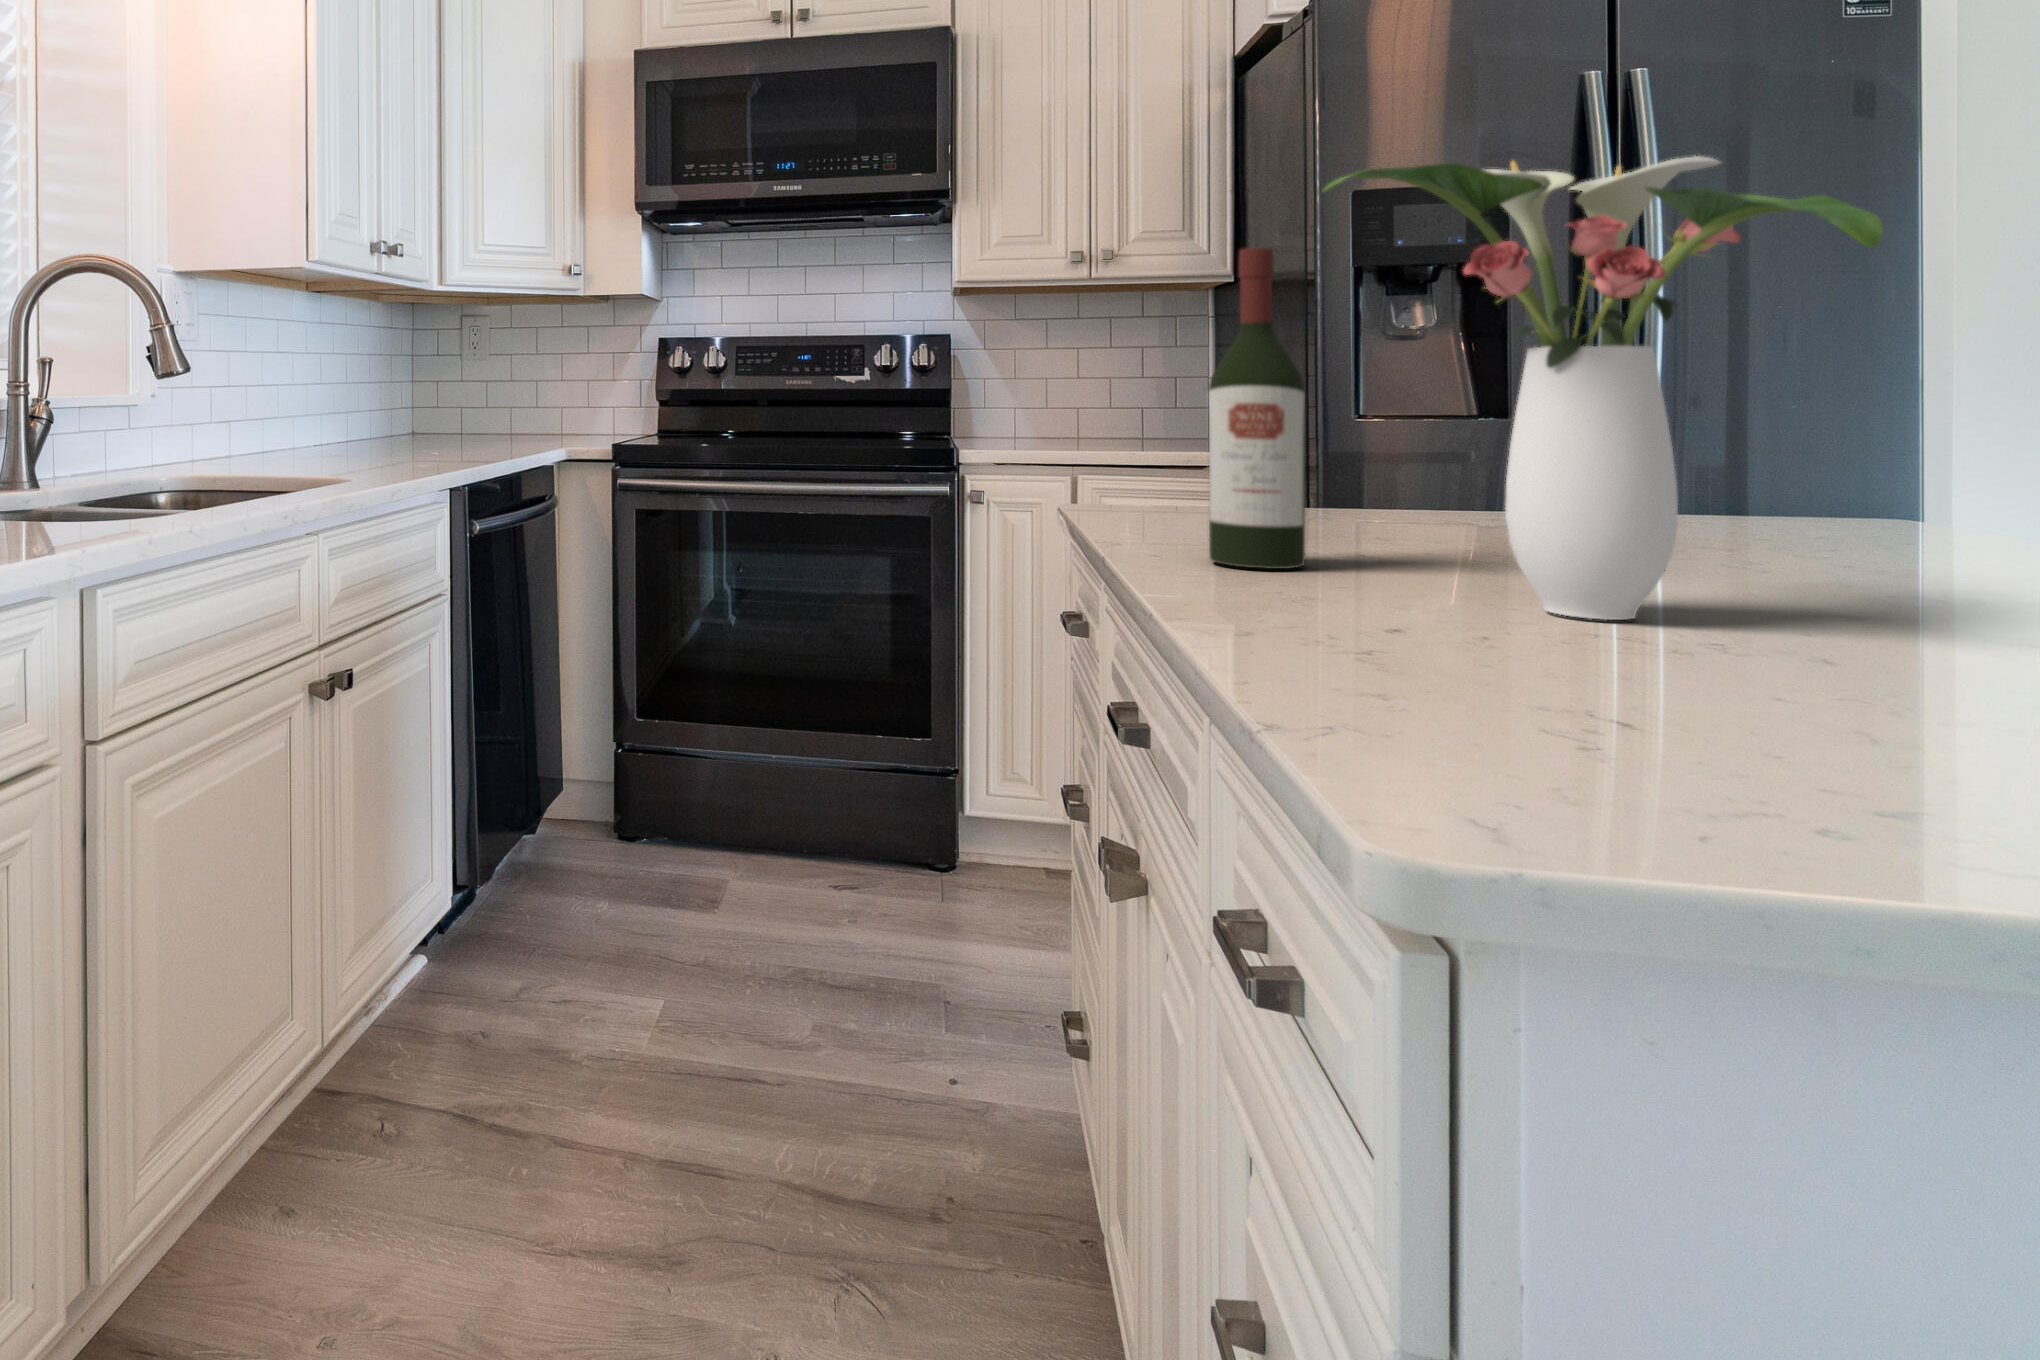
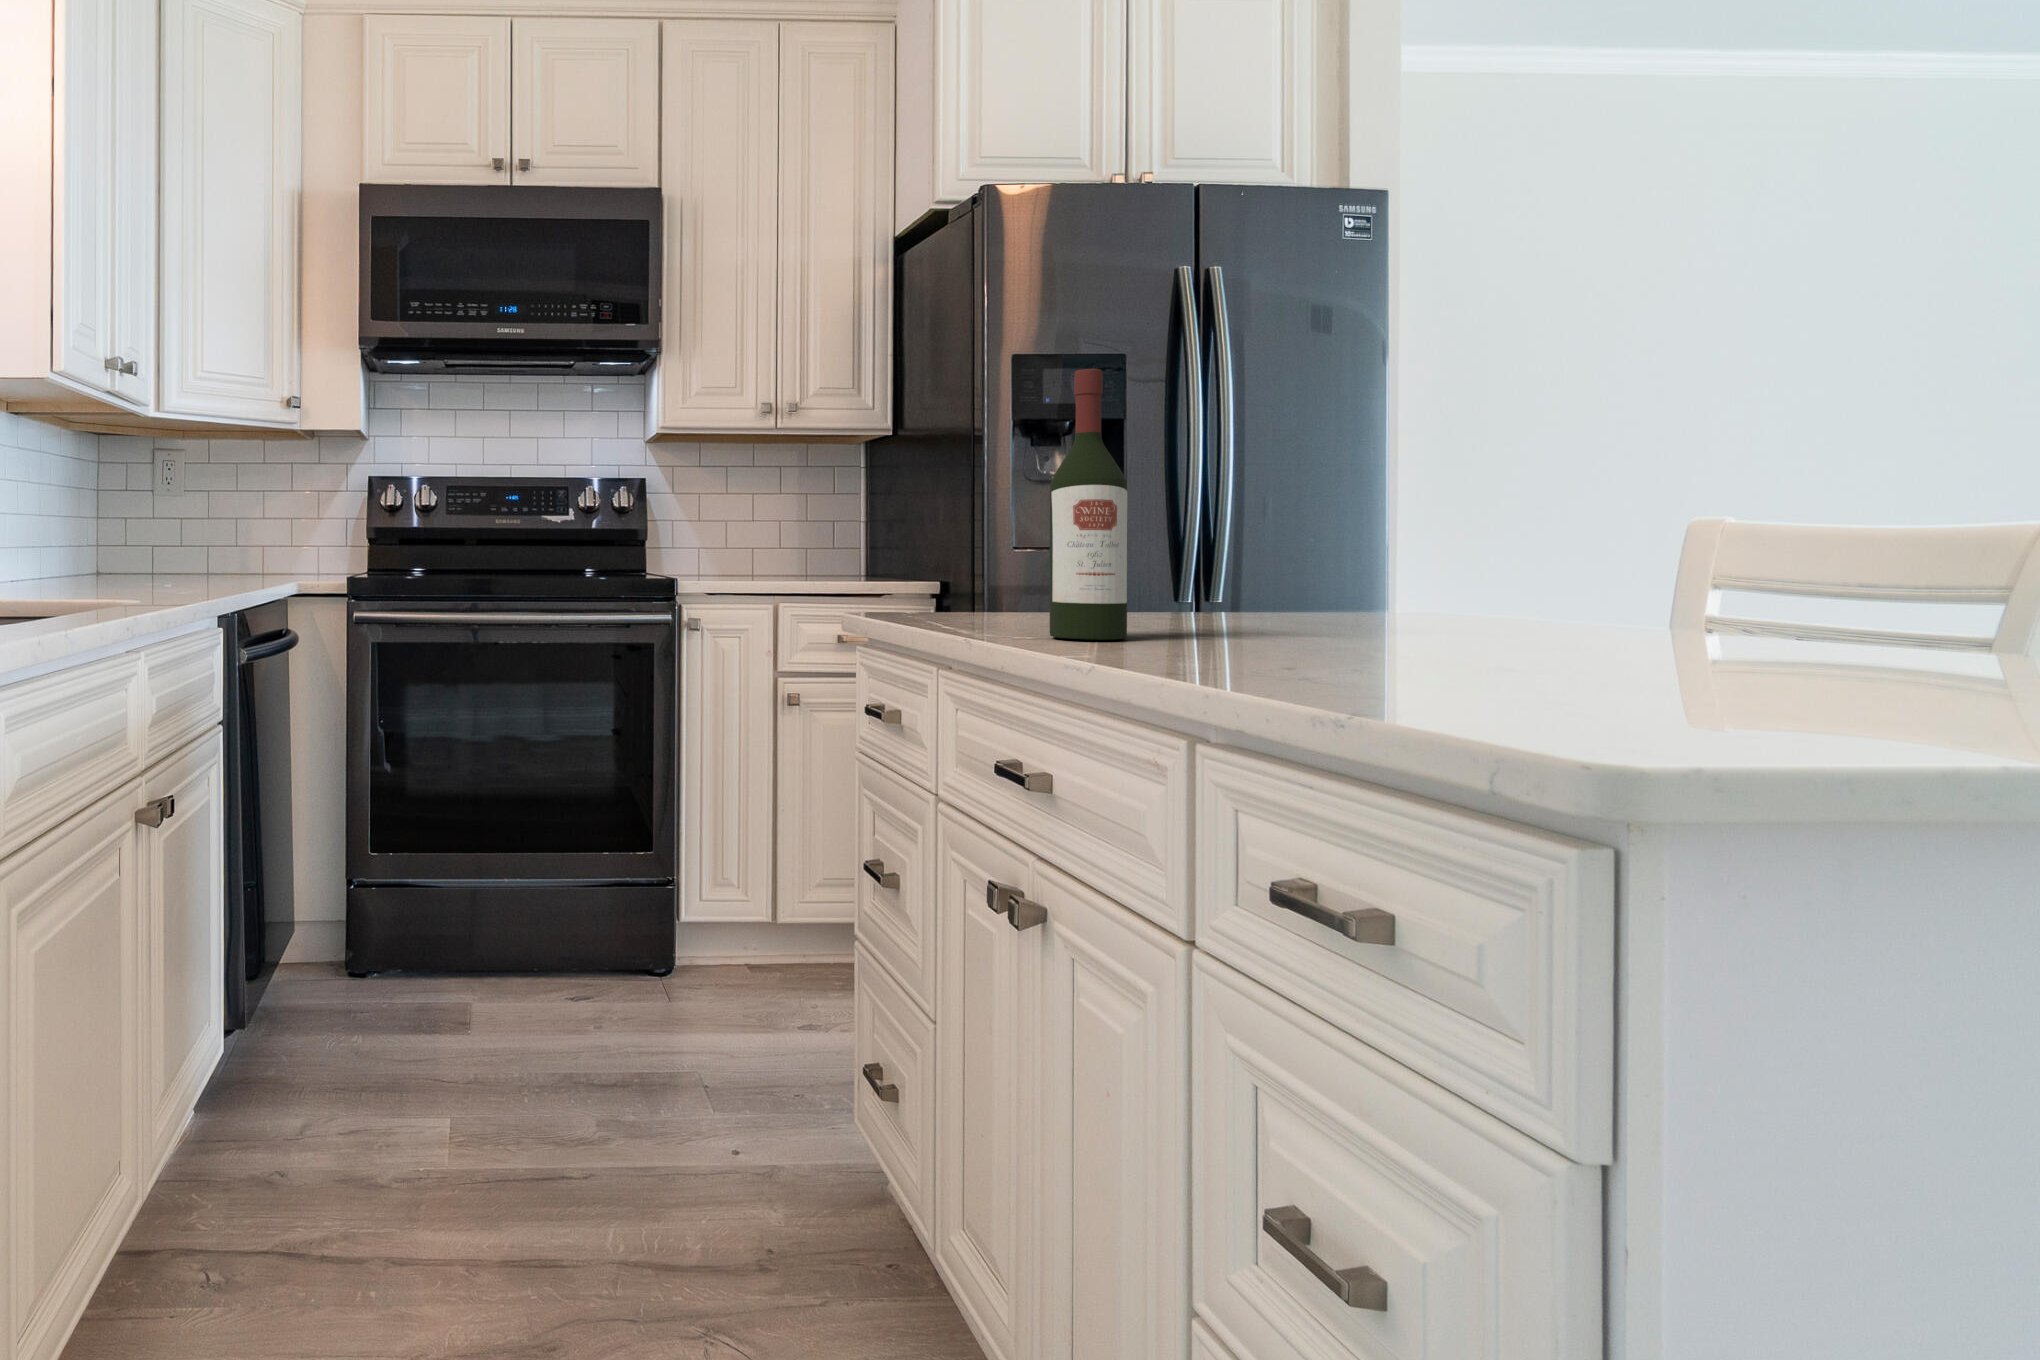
flower arrangement: present [1324,156,1883,620] -> none [1204,294,1616,657]

